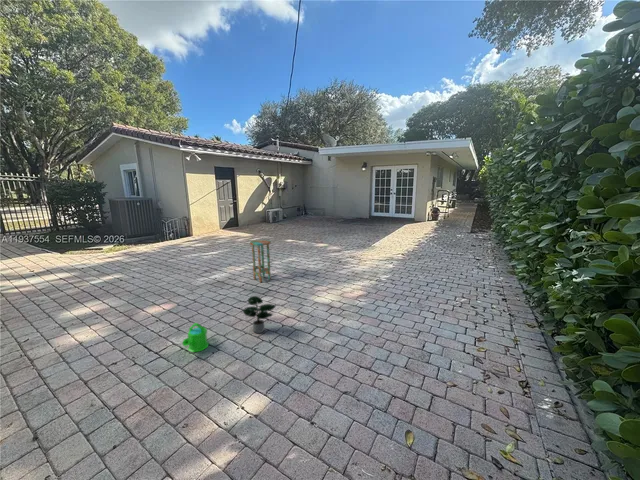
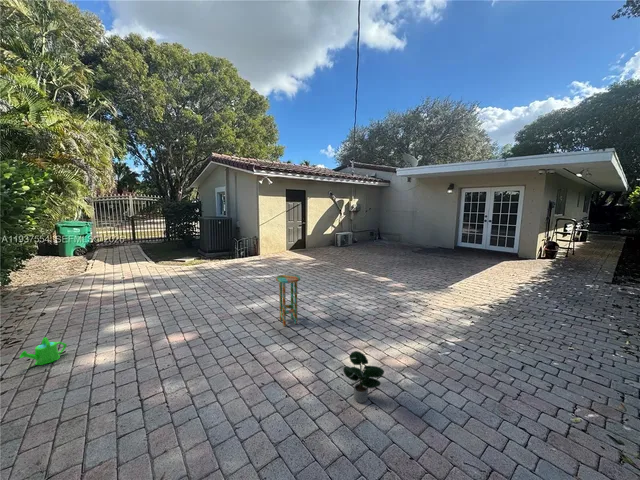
potted plant: present [243,296,275,333] -> present [343,351,384,403]
watering can: present [183,323,209,352] -> present [20,337,67,365]

